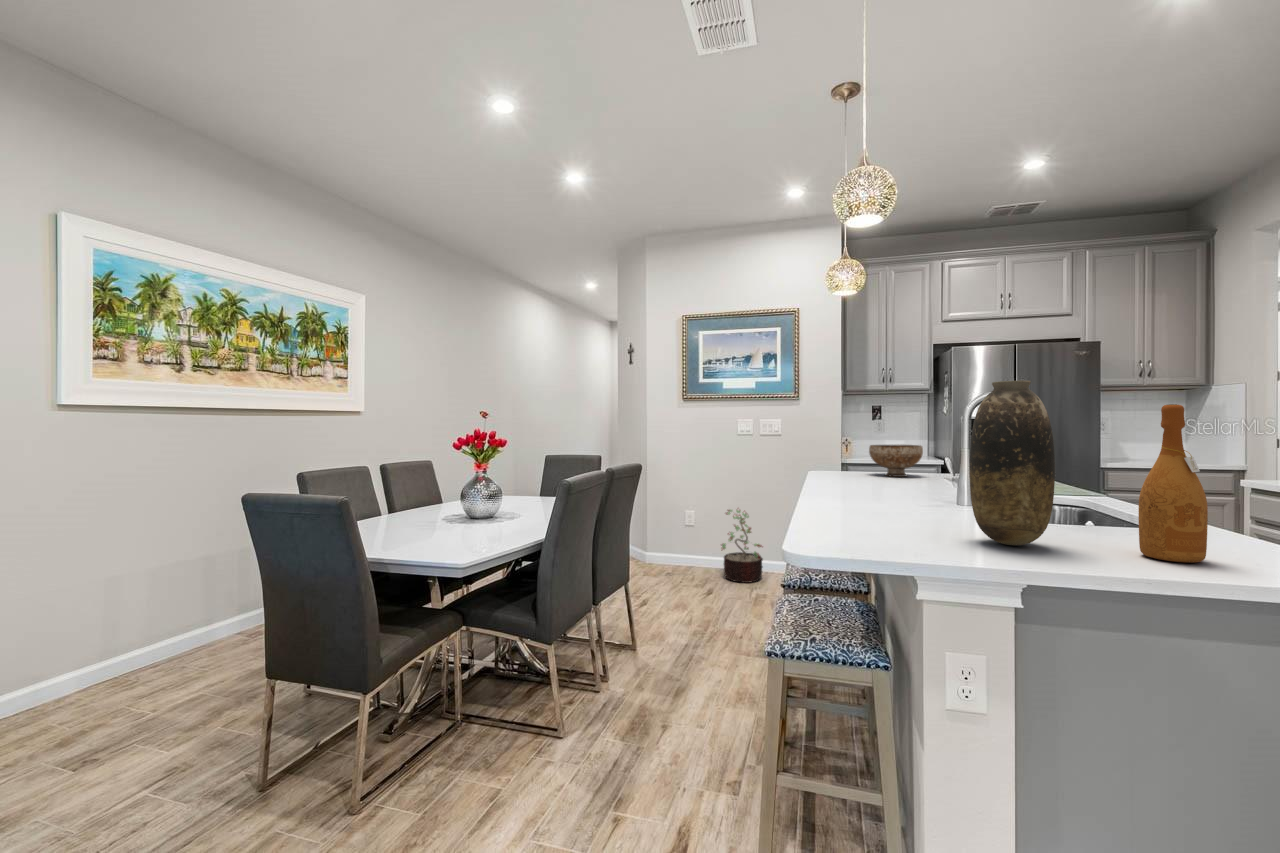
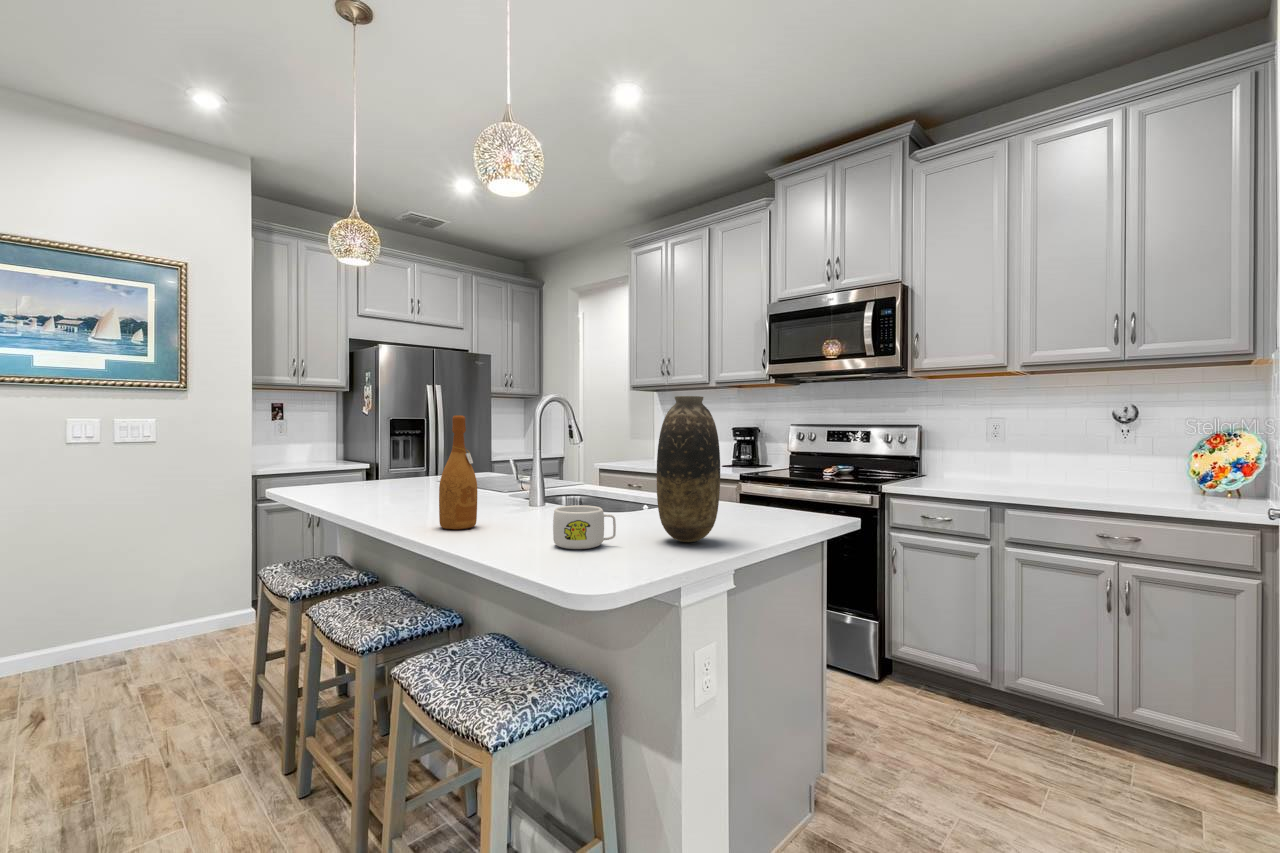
wine bottle: present [1139,404,1208,563] -> present [439,415,477,529]
bowl: present [869,445,923,477] -> none [356,451,417,489]
mug: none [864,490,920,530] -> present [553,505,616,549]
decorative plant: present [721,510,763,583] -> none [28,561,131,684]

